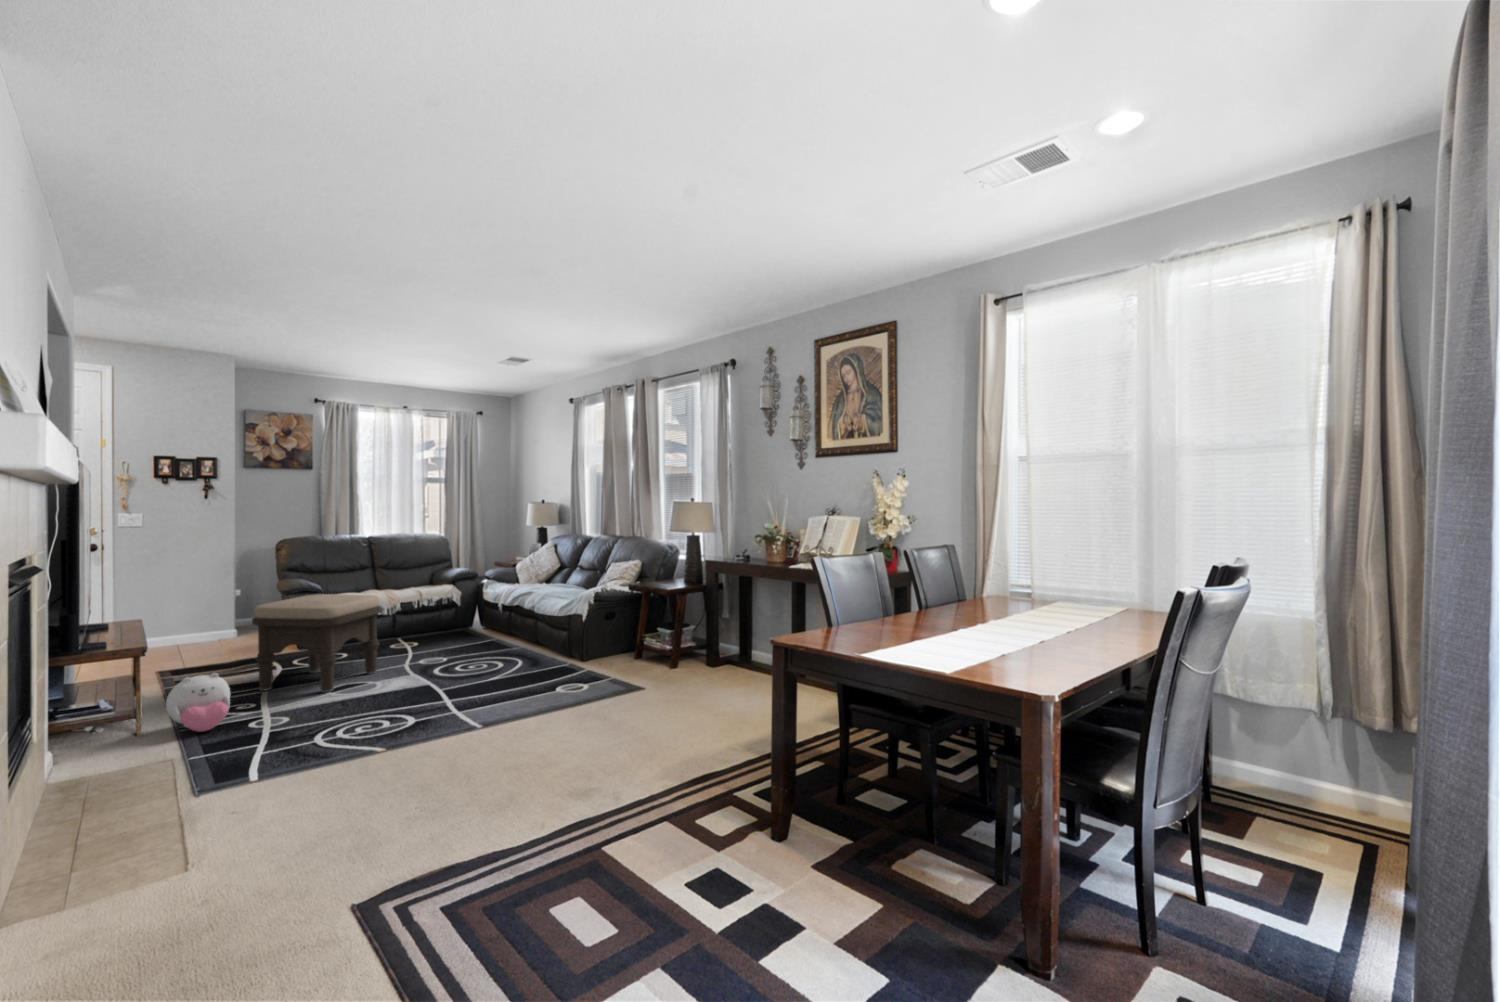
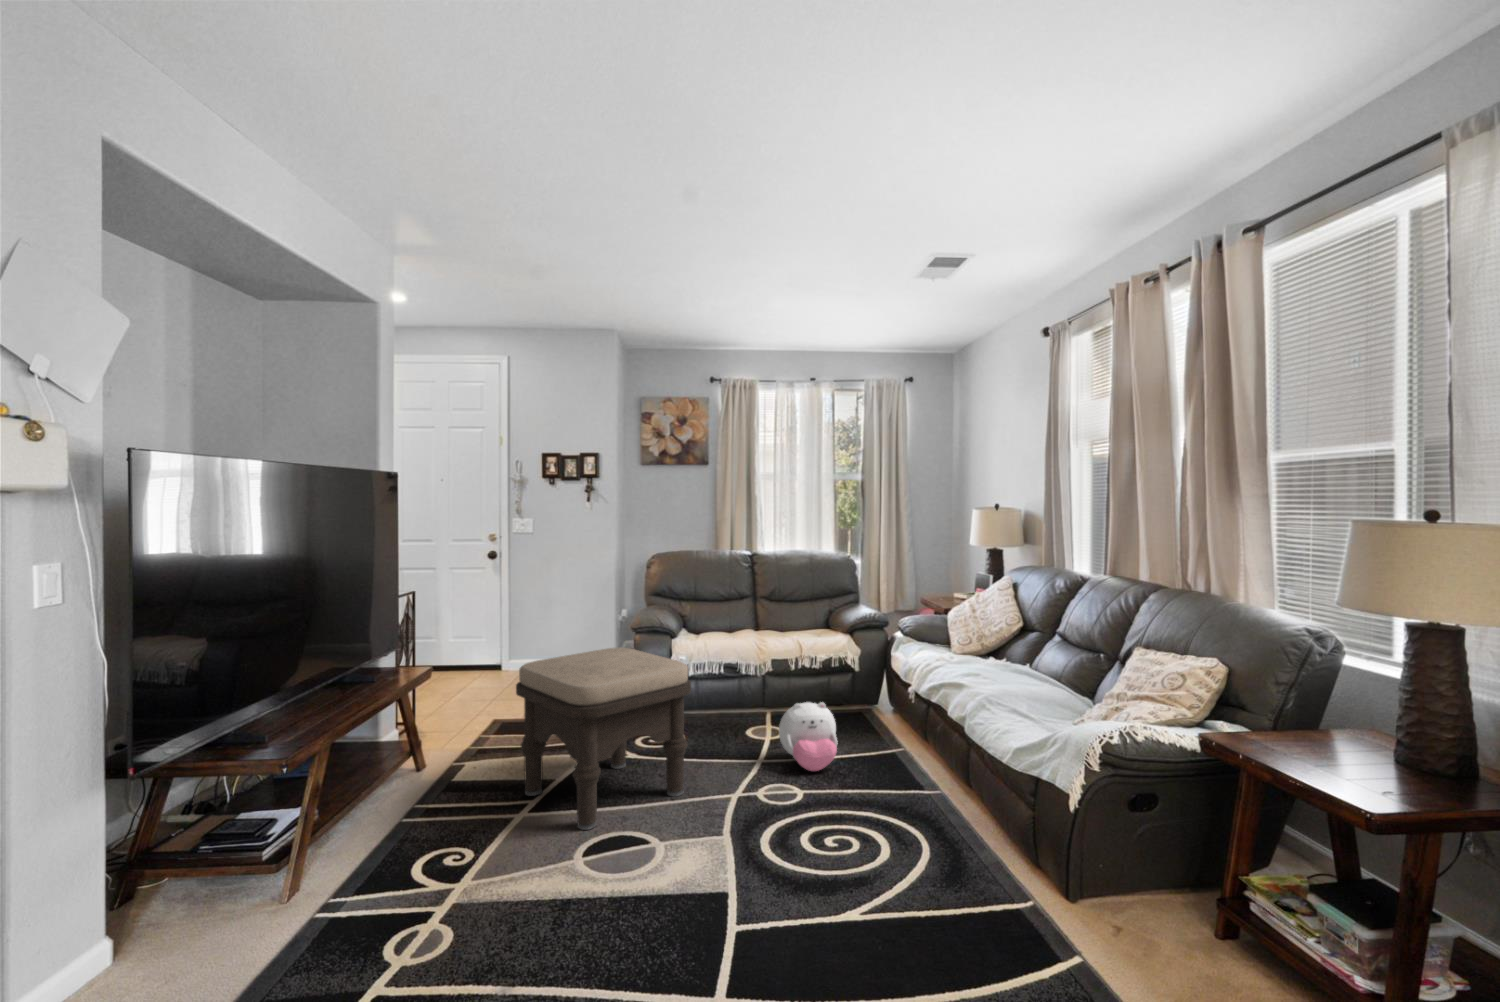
plush toy: present [166,673,230,732] -> present [779,702,837,771]

